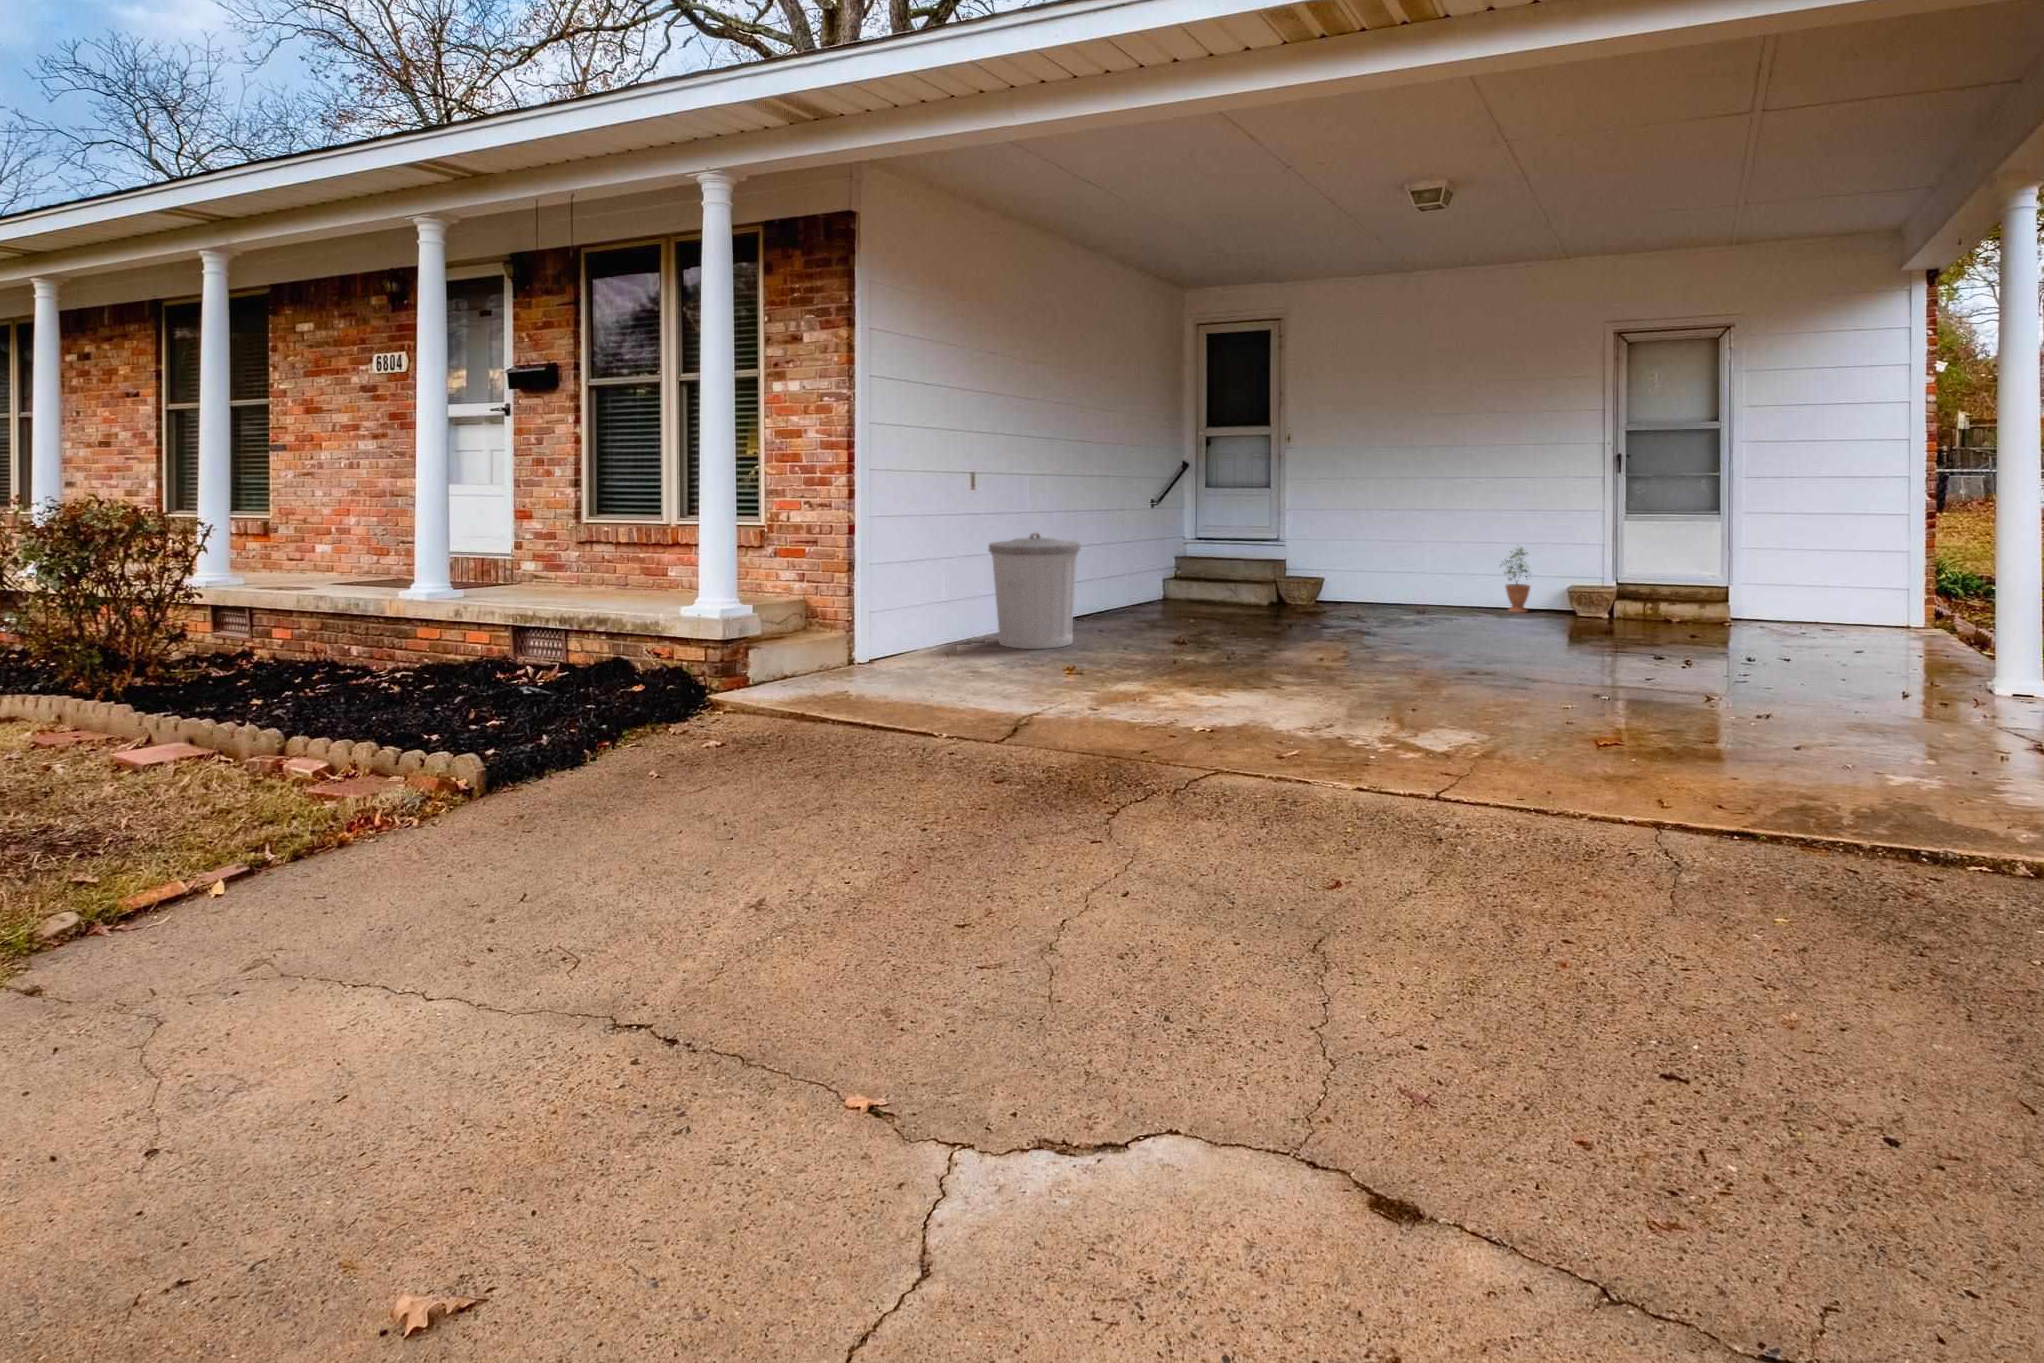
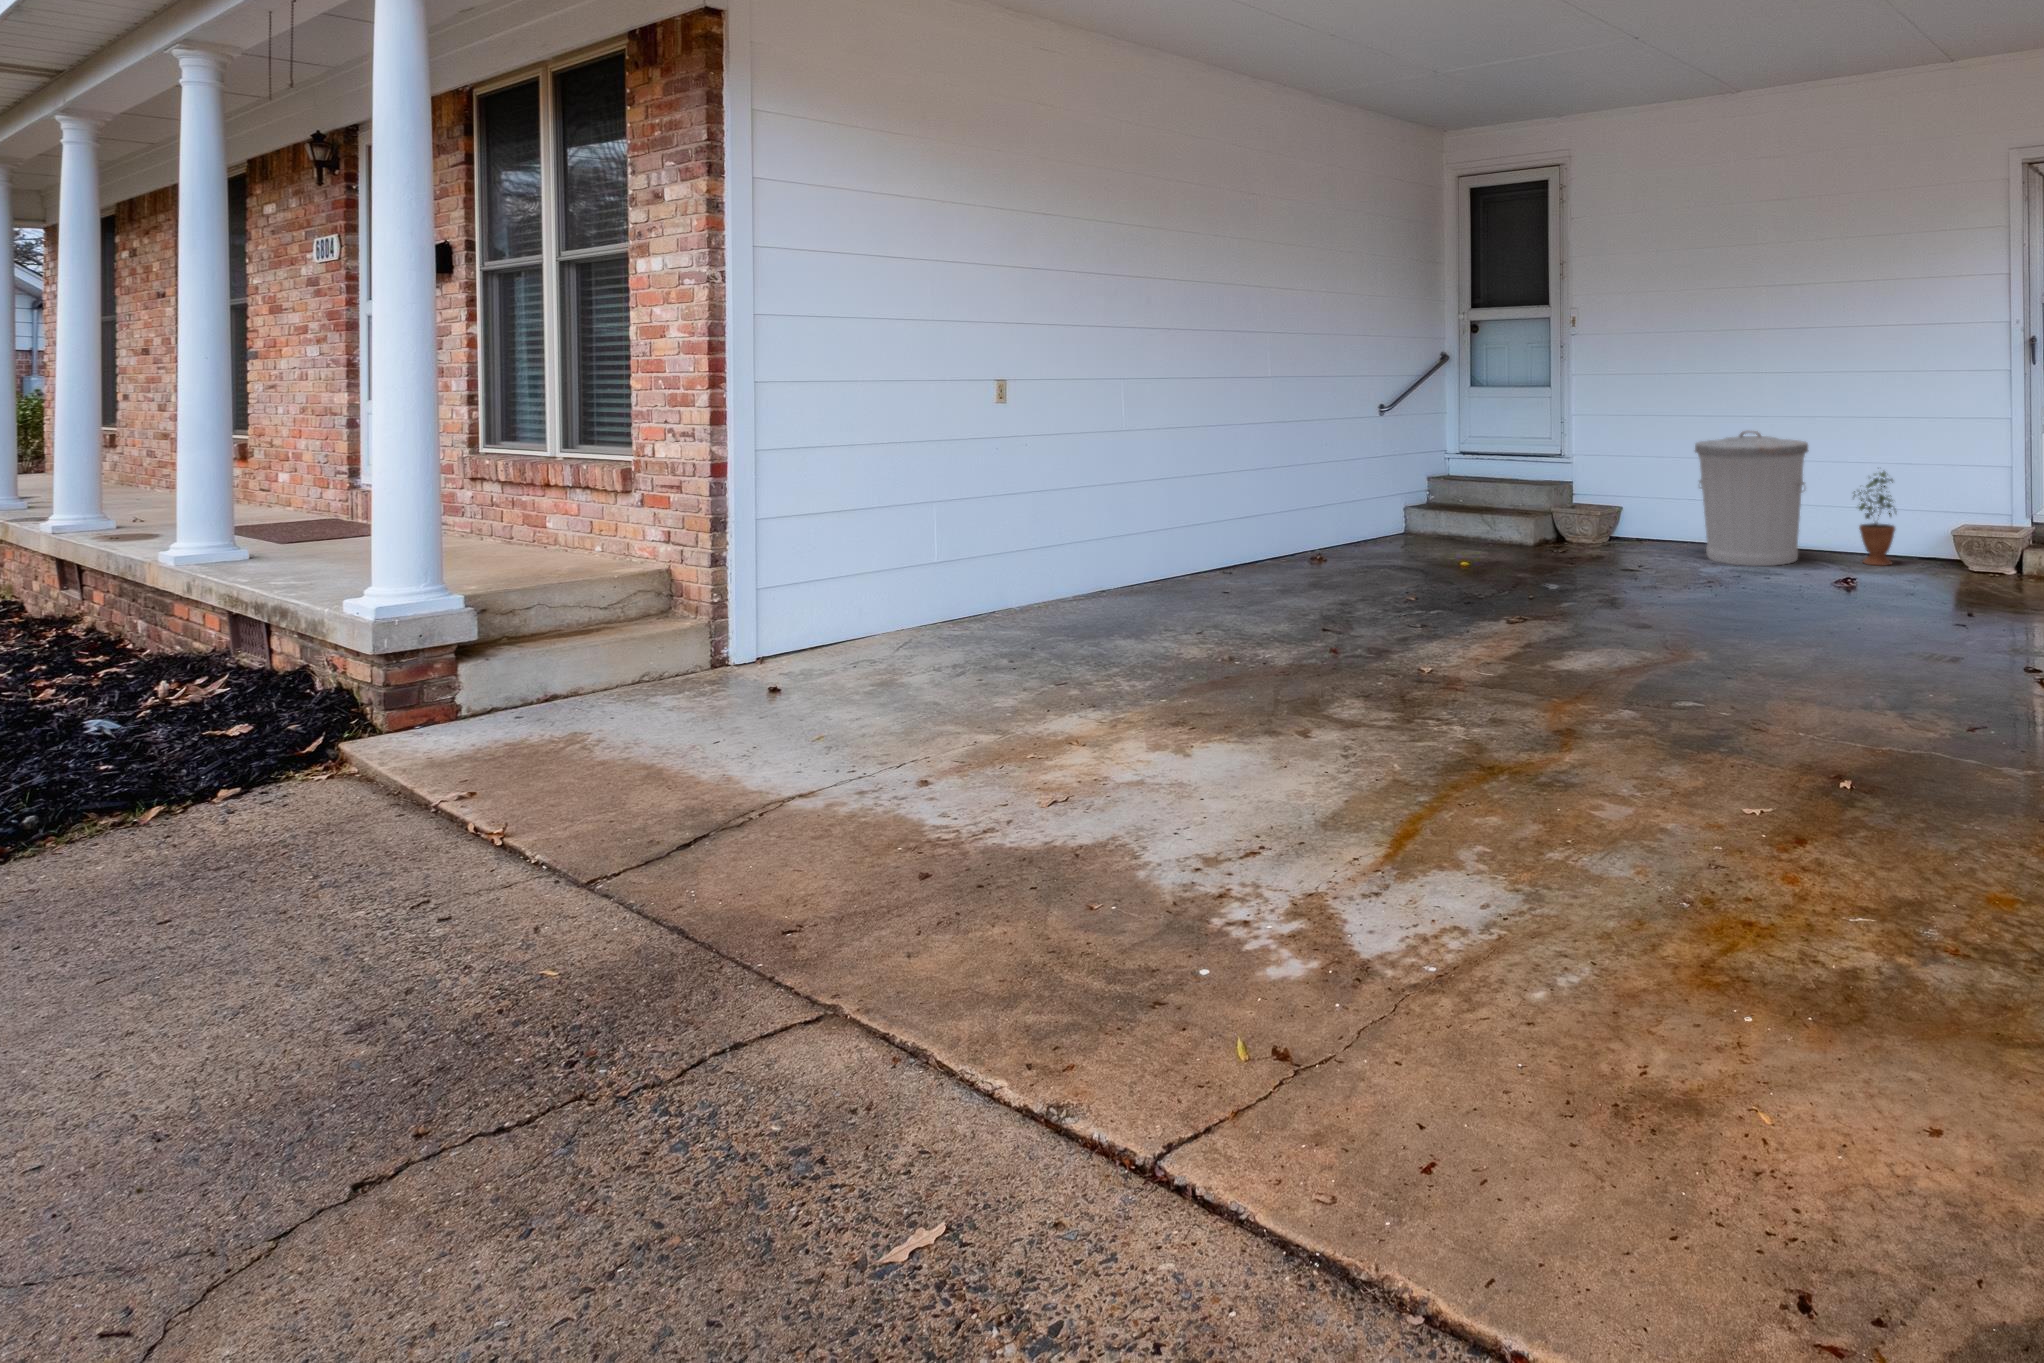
trash can: present [989,533,1080,649] -> present [1695,431,1808,566]

